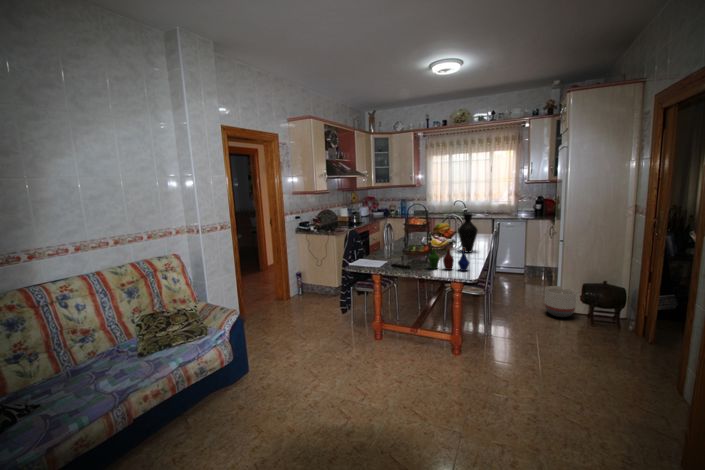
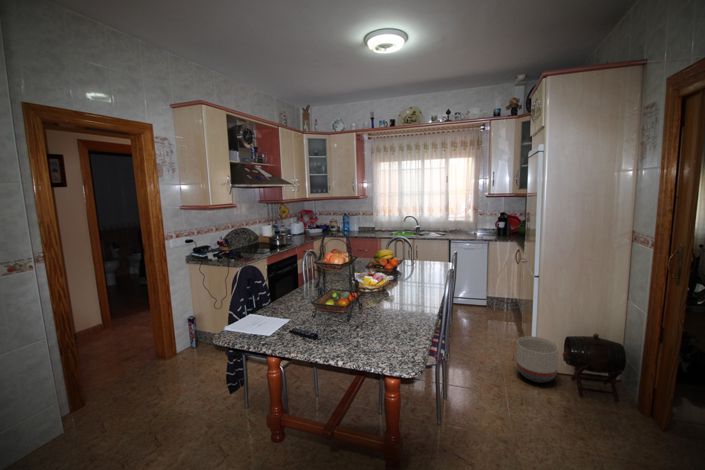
vase: present [458,213,478,253] -> none [397,243,425,301]
bottle: present [429,247,469,271] -> none [339,308,406,351]

